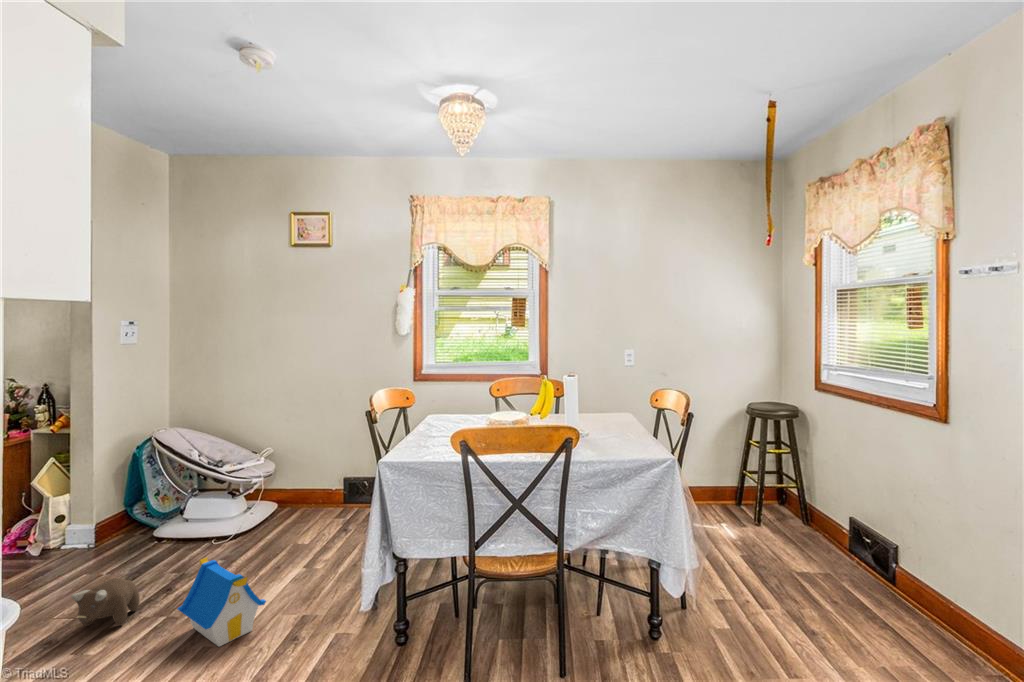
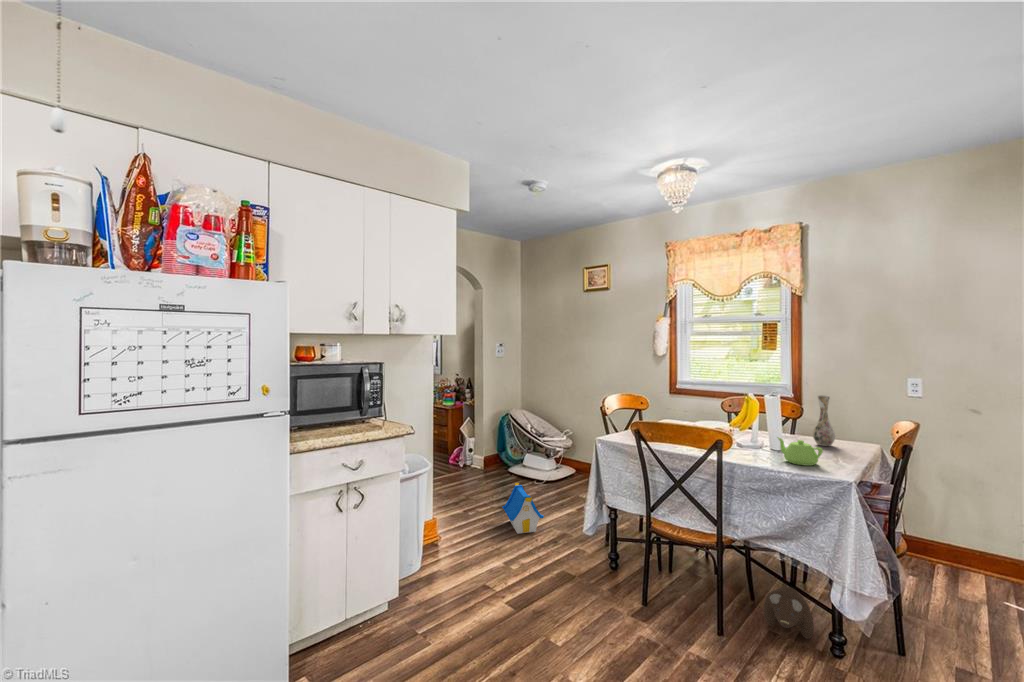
vase: none [604,374,624,428] -> present [813,395,835,446]
teapot: none [598,425,644,452] -> present [778,438,823,466]
plush toy: present [71,578,140,626] -> present [764,586,814,639]

